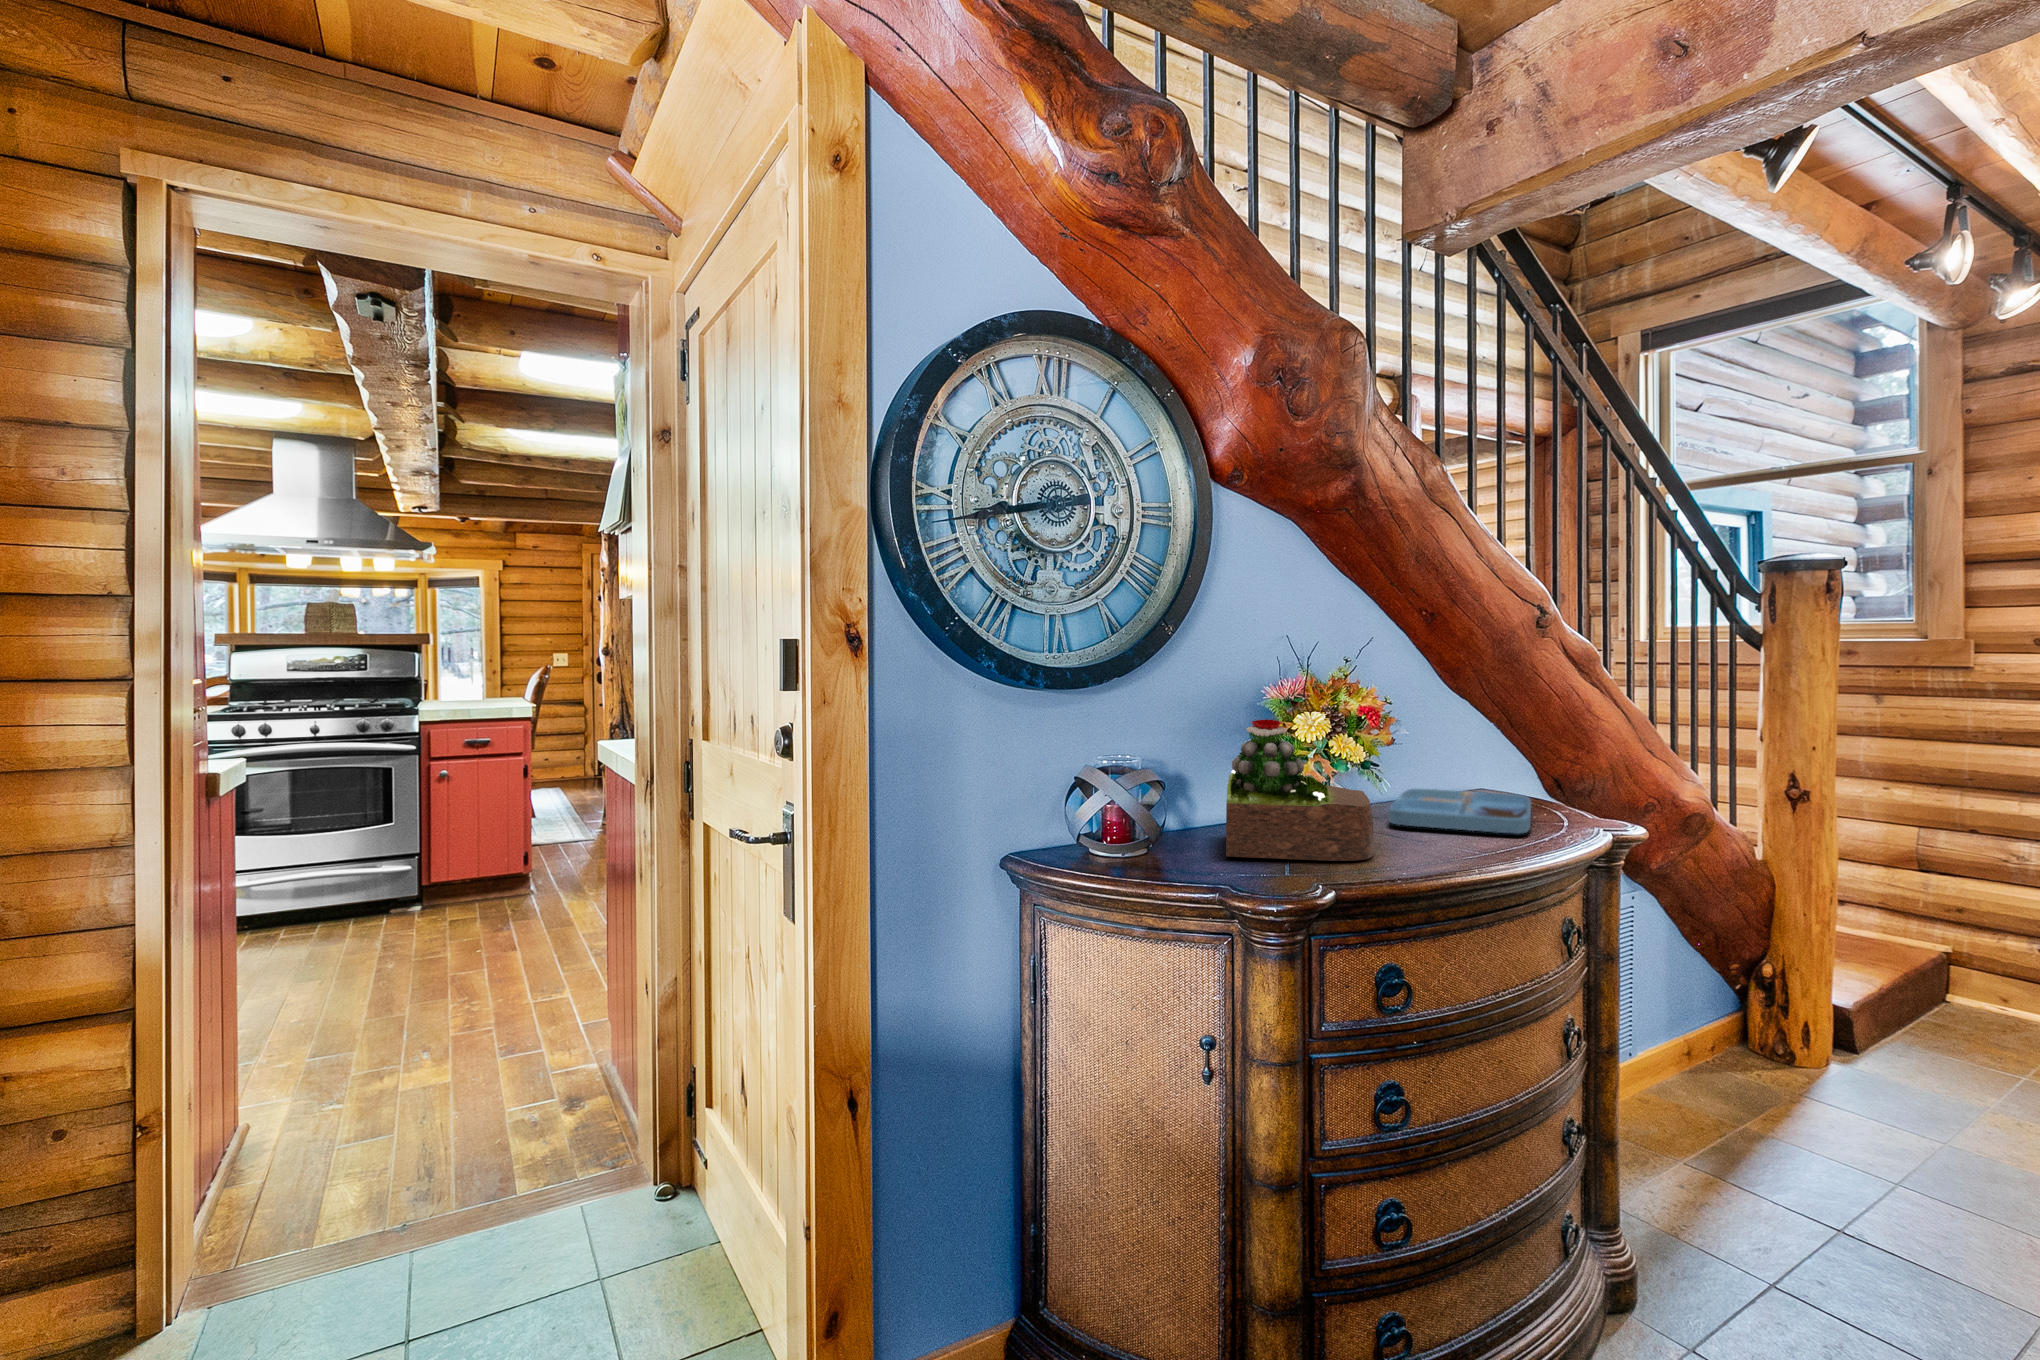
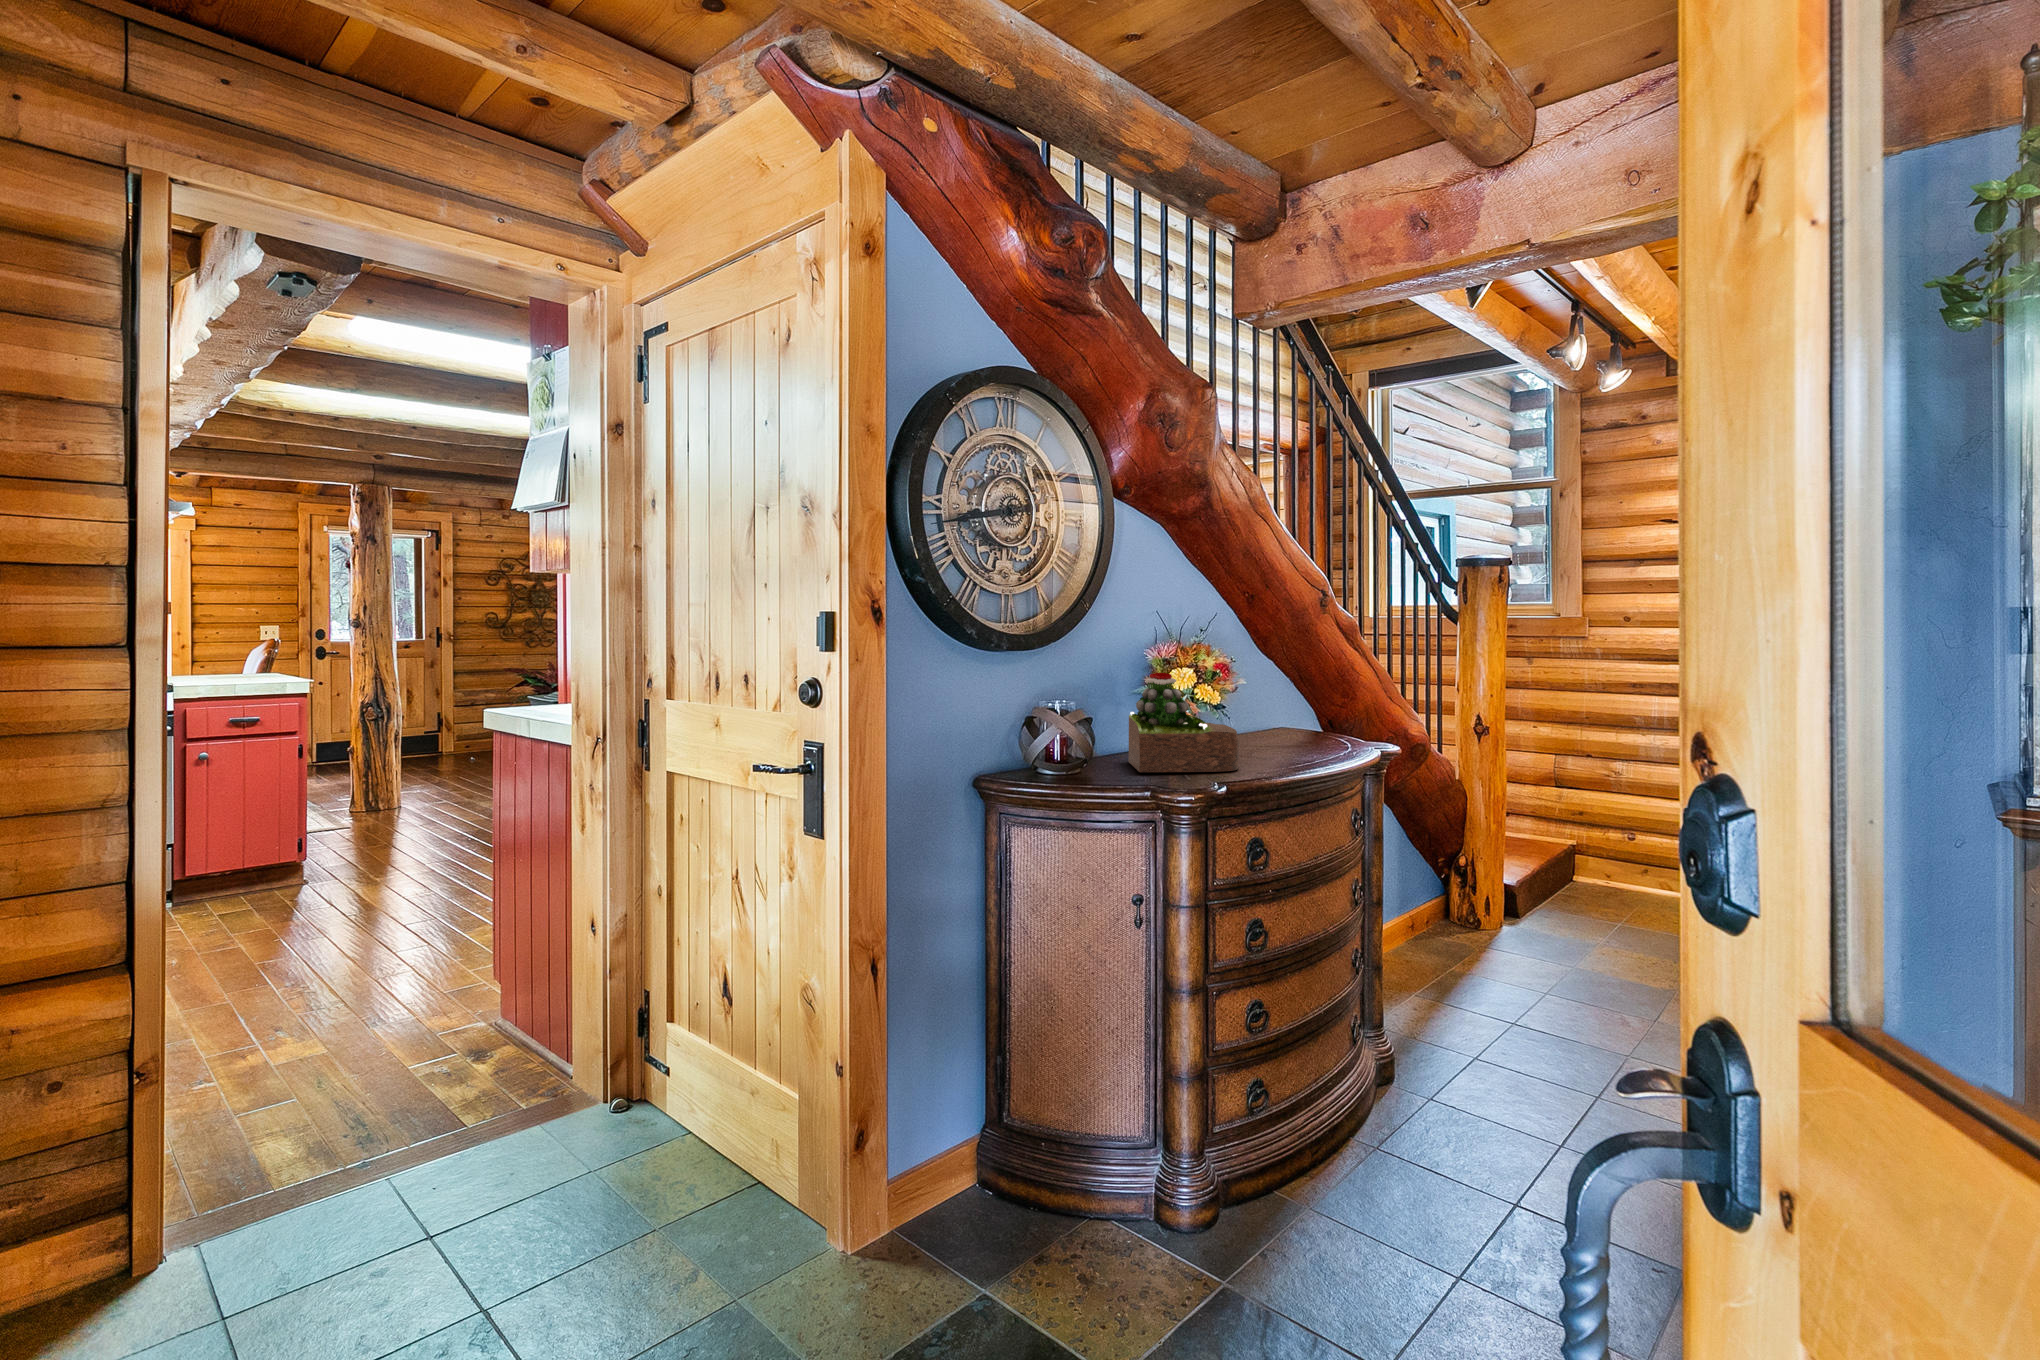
tray: present [1389,789,1531,834] -> none [1234,727,1332,752]

